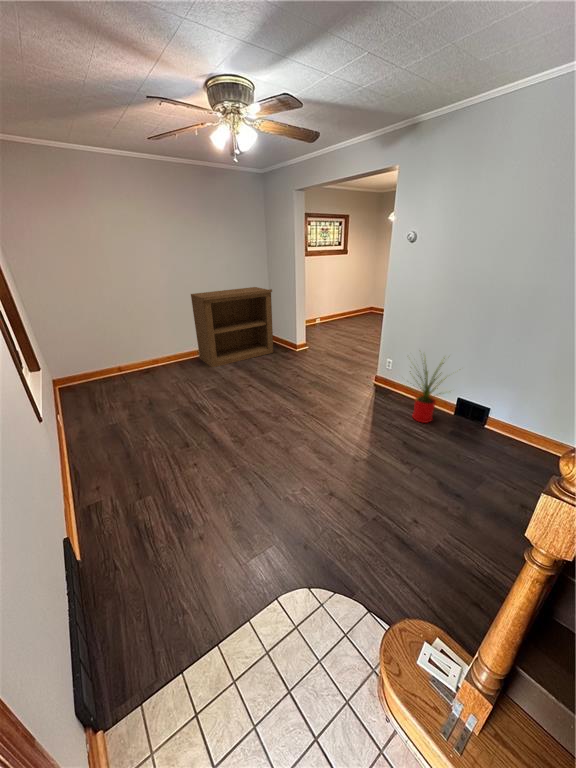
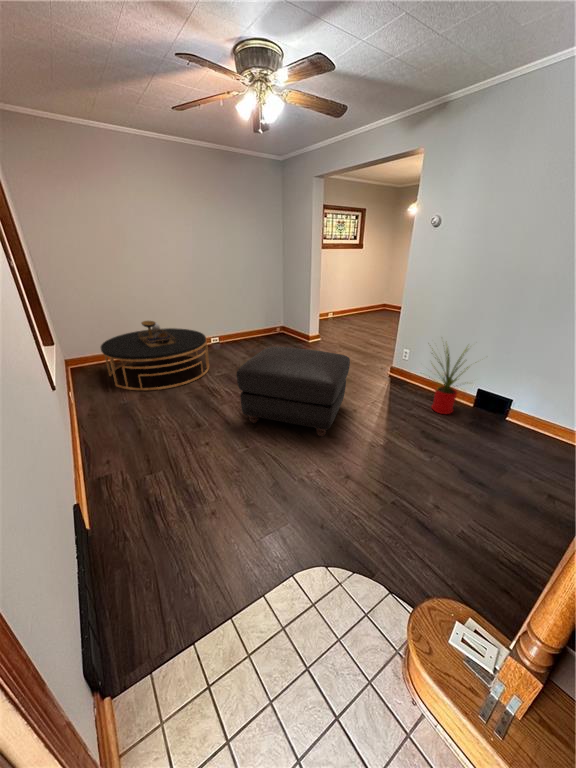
bookshelf: present [191,287,273,367] -> none [204,276,287,356]
coffee table: none [89,338,198,408] -> present [101,321,210,390]
ottoman: none [222,363,332,451] -> present [237,347,350,437]

